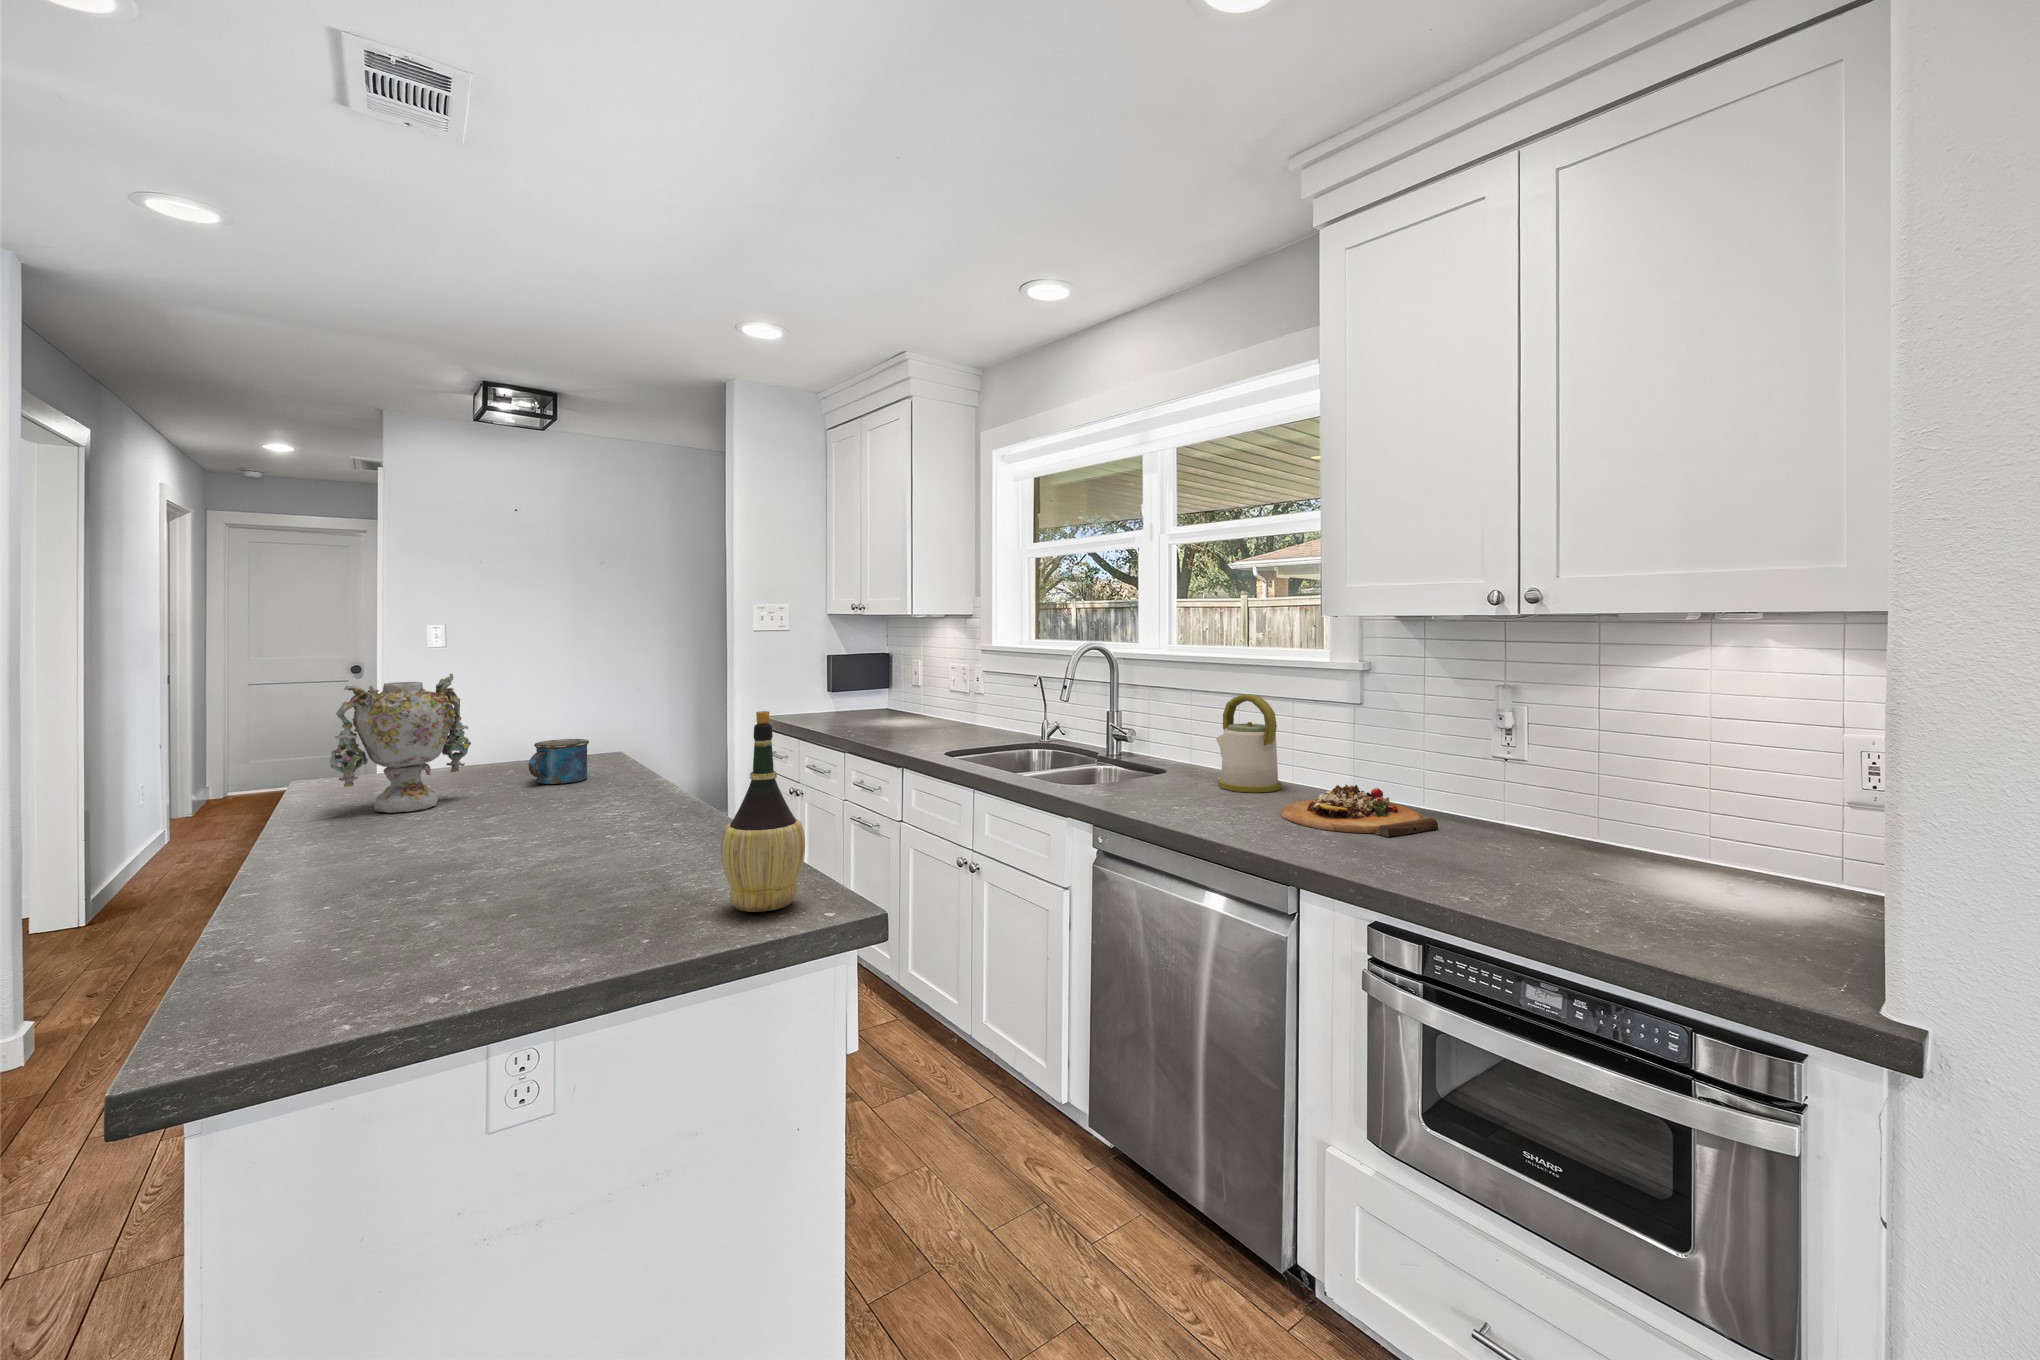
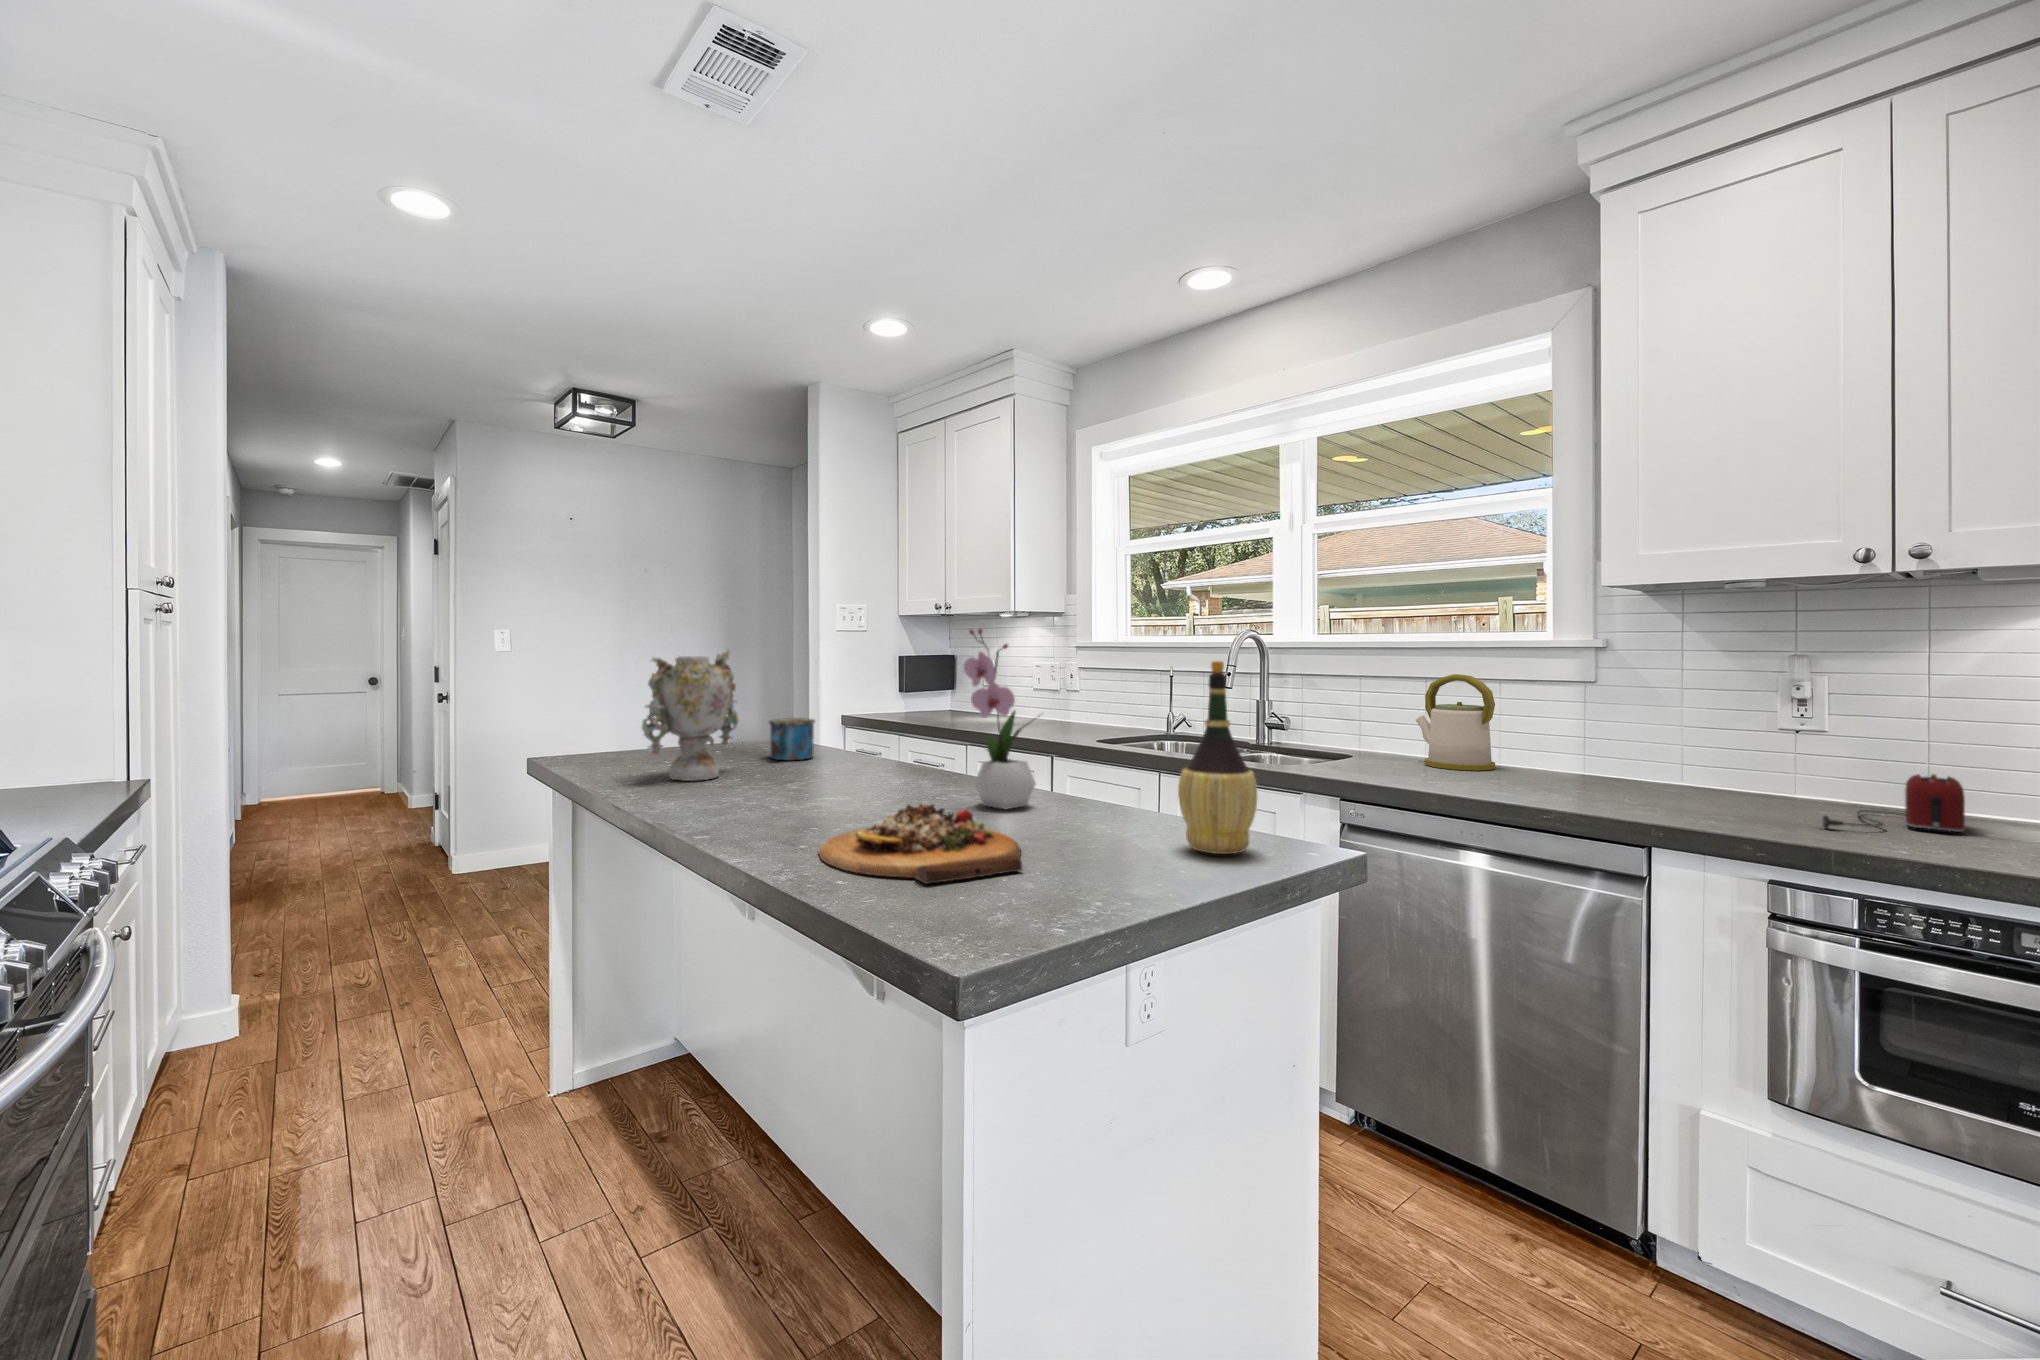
flower arrangement: none [608,663,700,851] -> present [964,629,1039,809]
cutting board: present [1281,785,1439,837] -> present [819,804,1022,884]
toaster: none [1452,813,1600,874] -> present [1816,774,1965,832]

